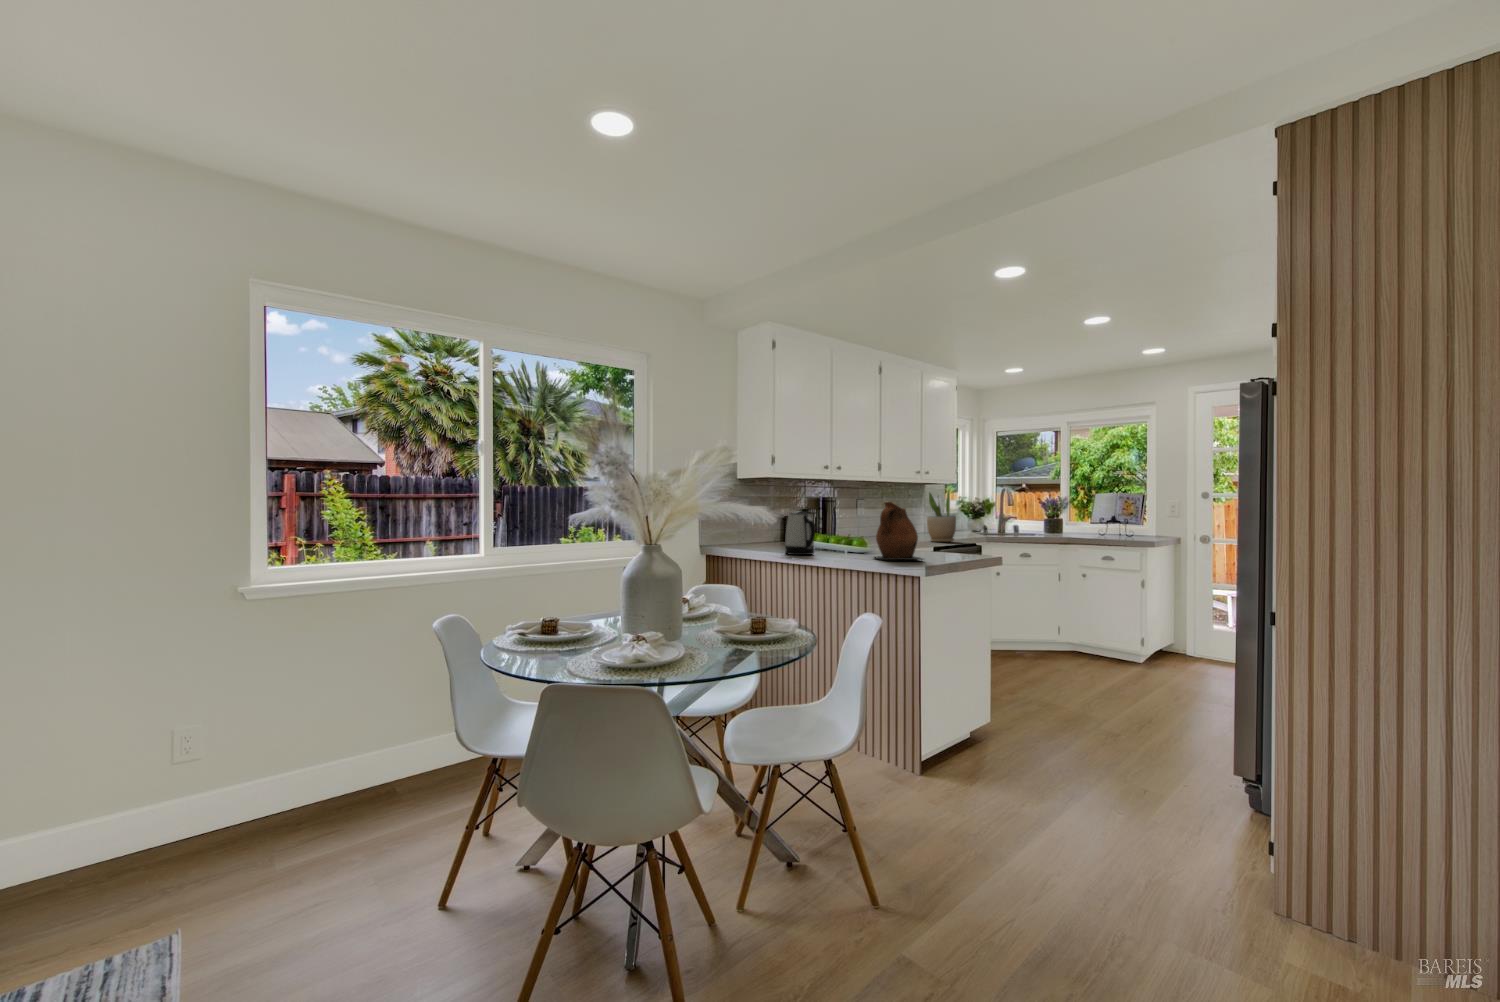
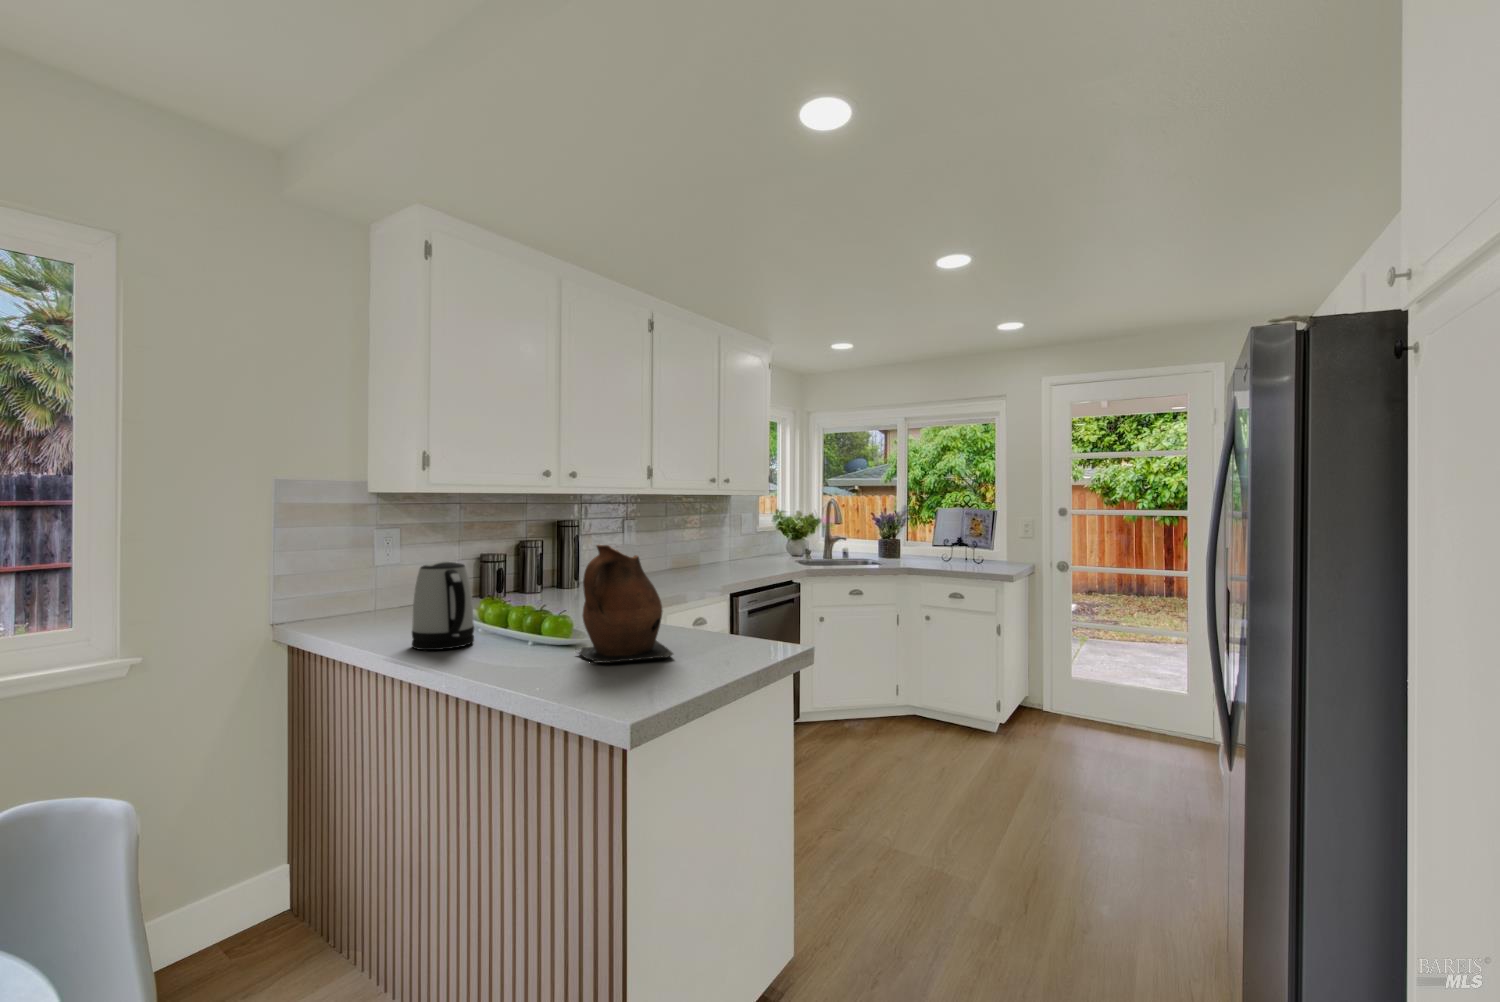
potted plant: present [927,491,956,542] -> none [723,503,763,581]

